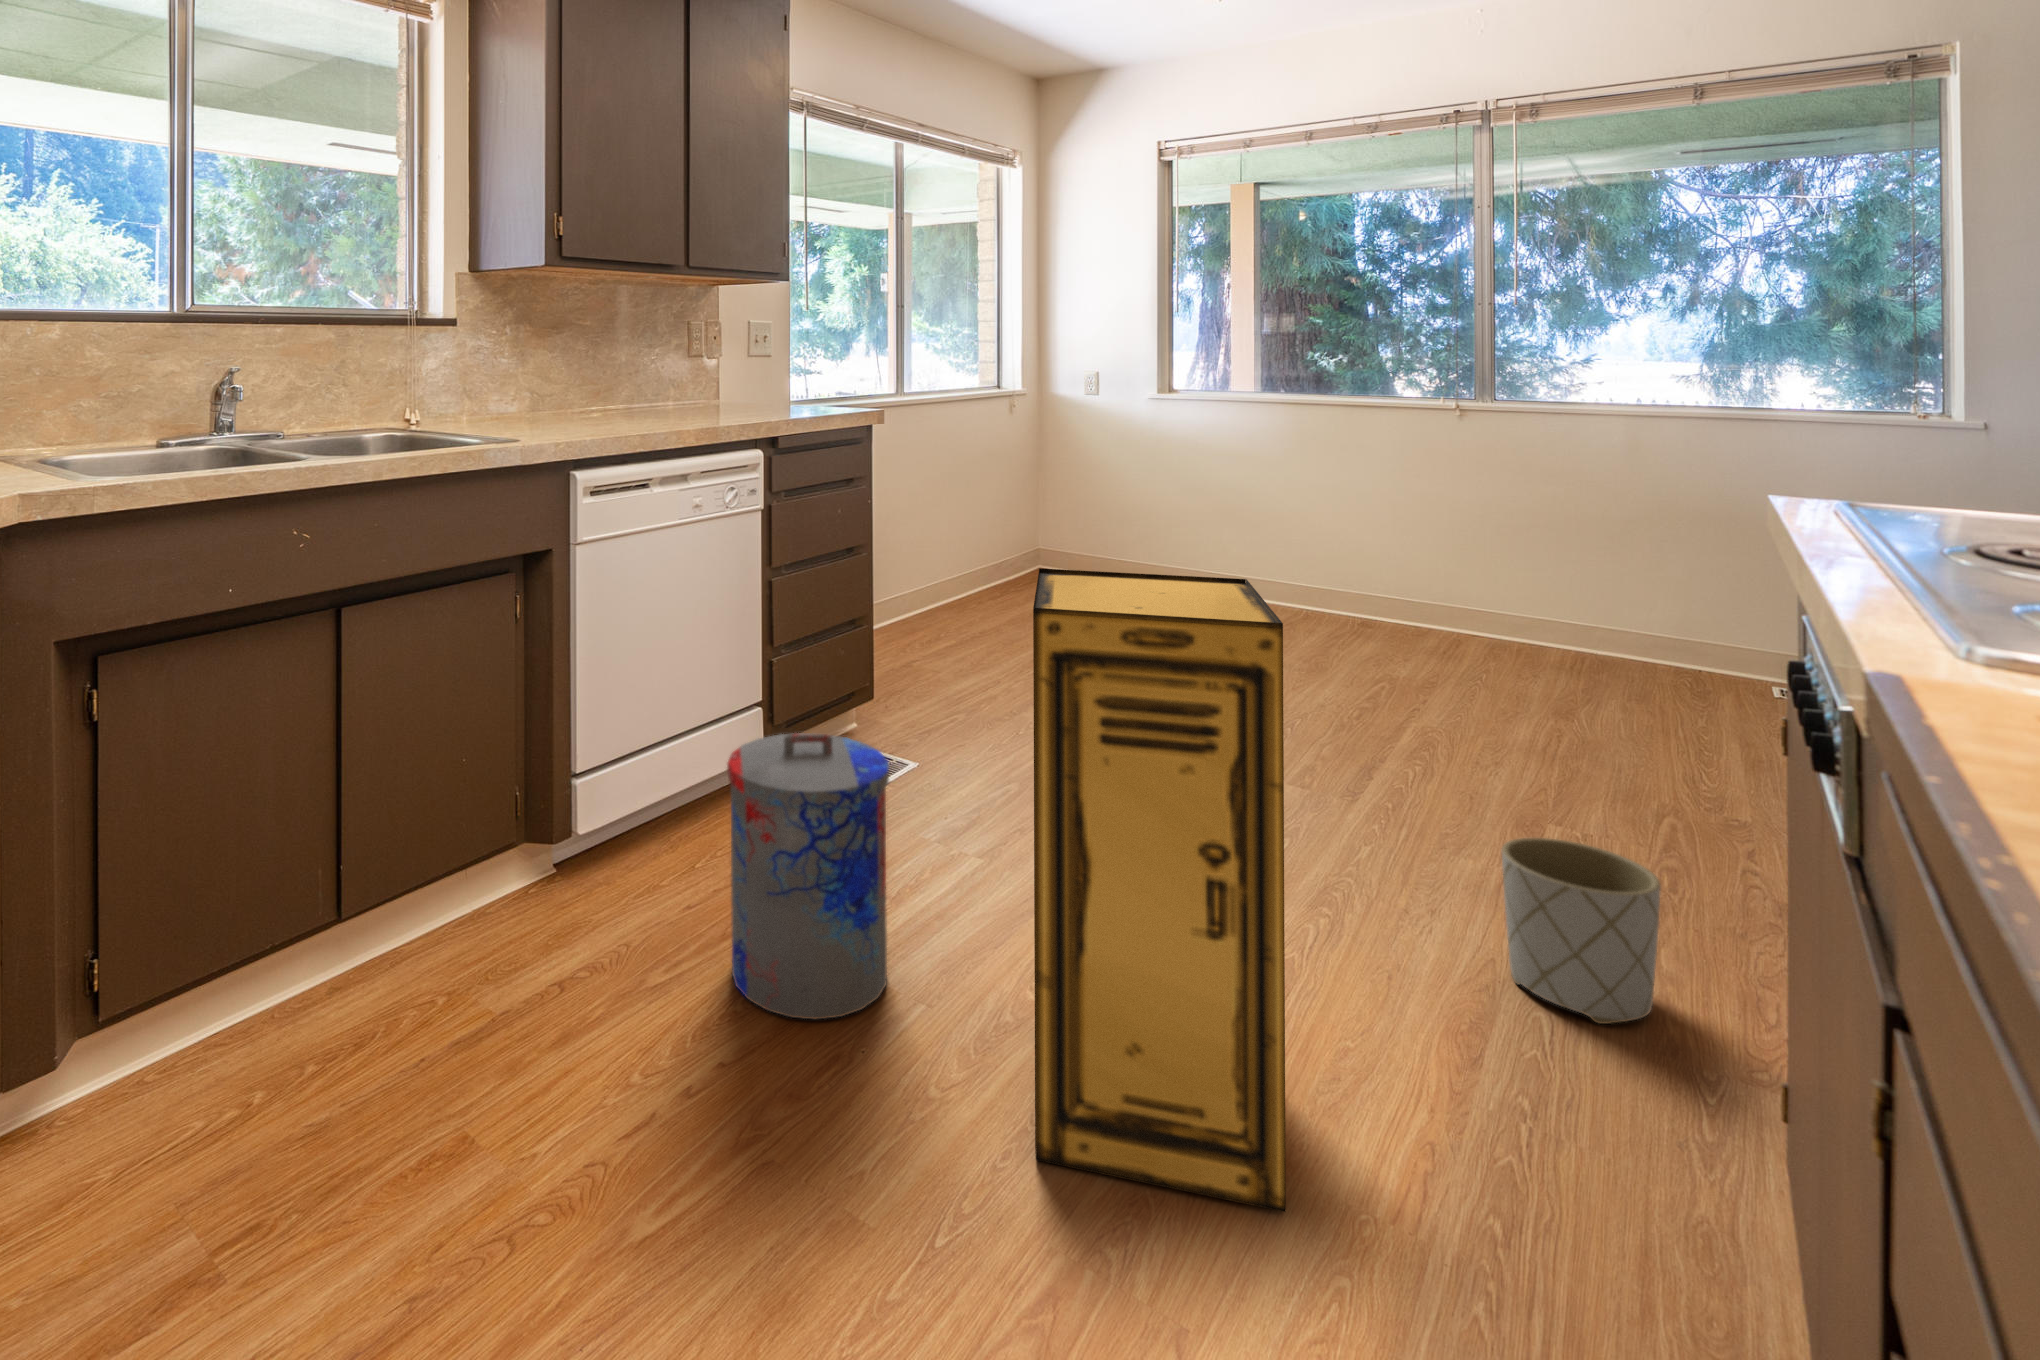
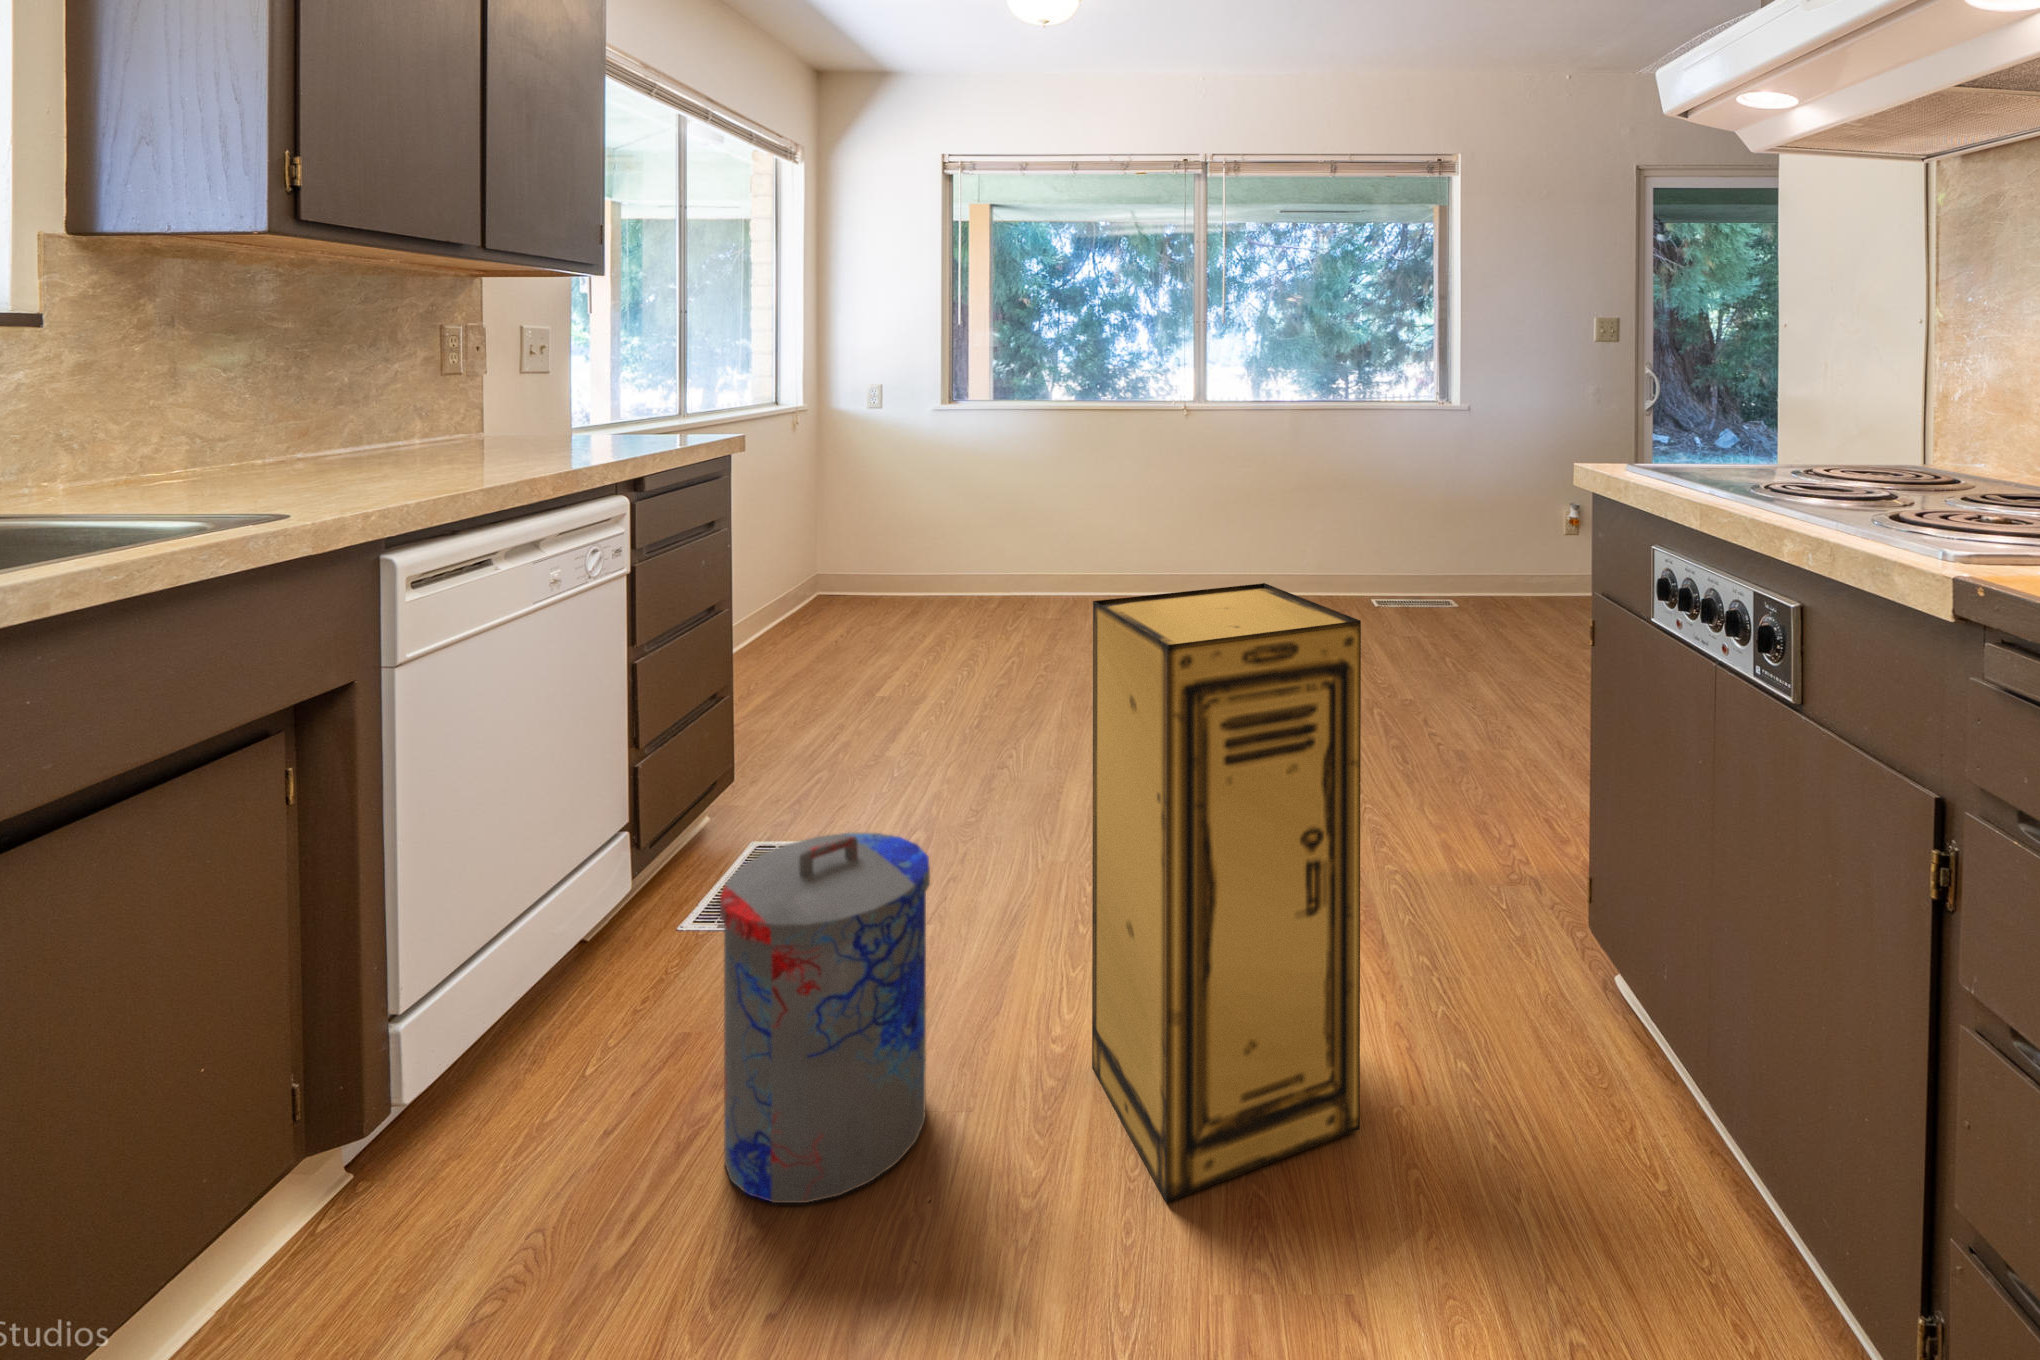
planter: present [1502,838,1660,1024] -> none [1361,746,1457,877]

